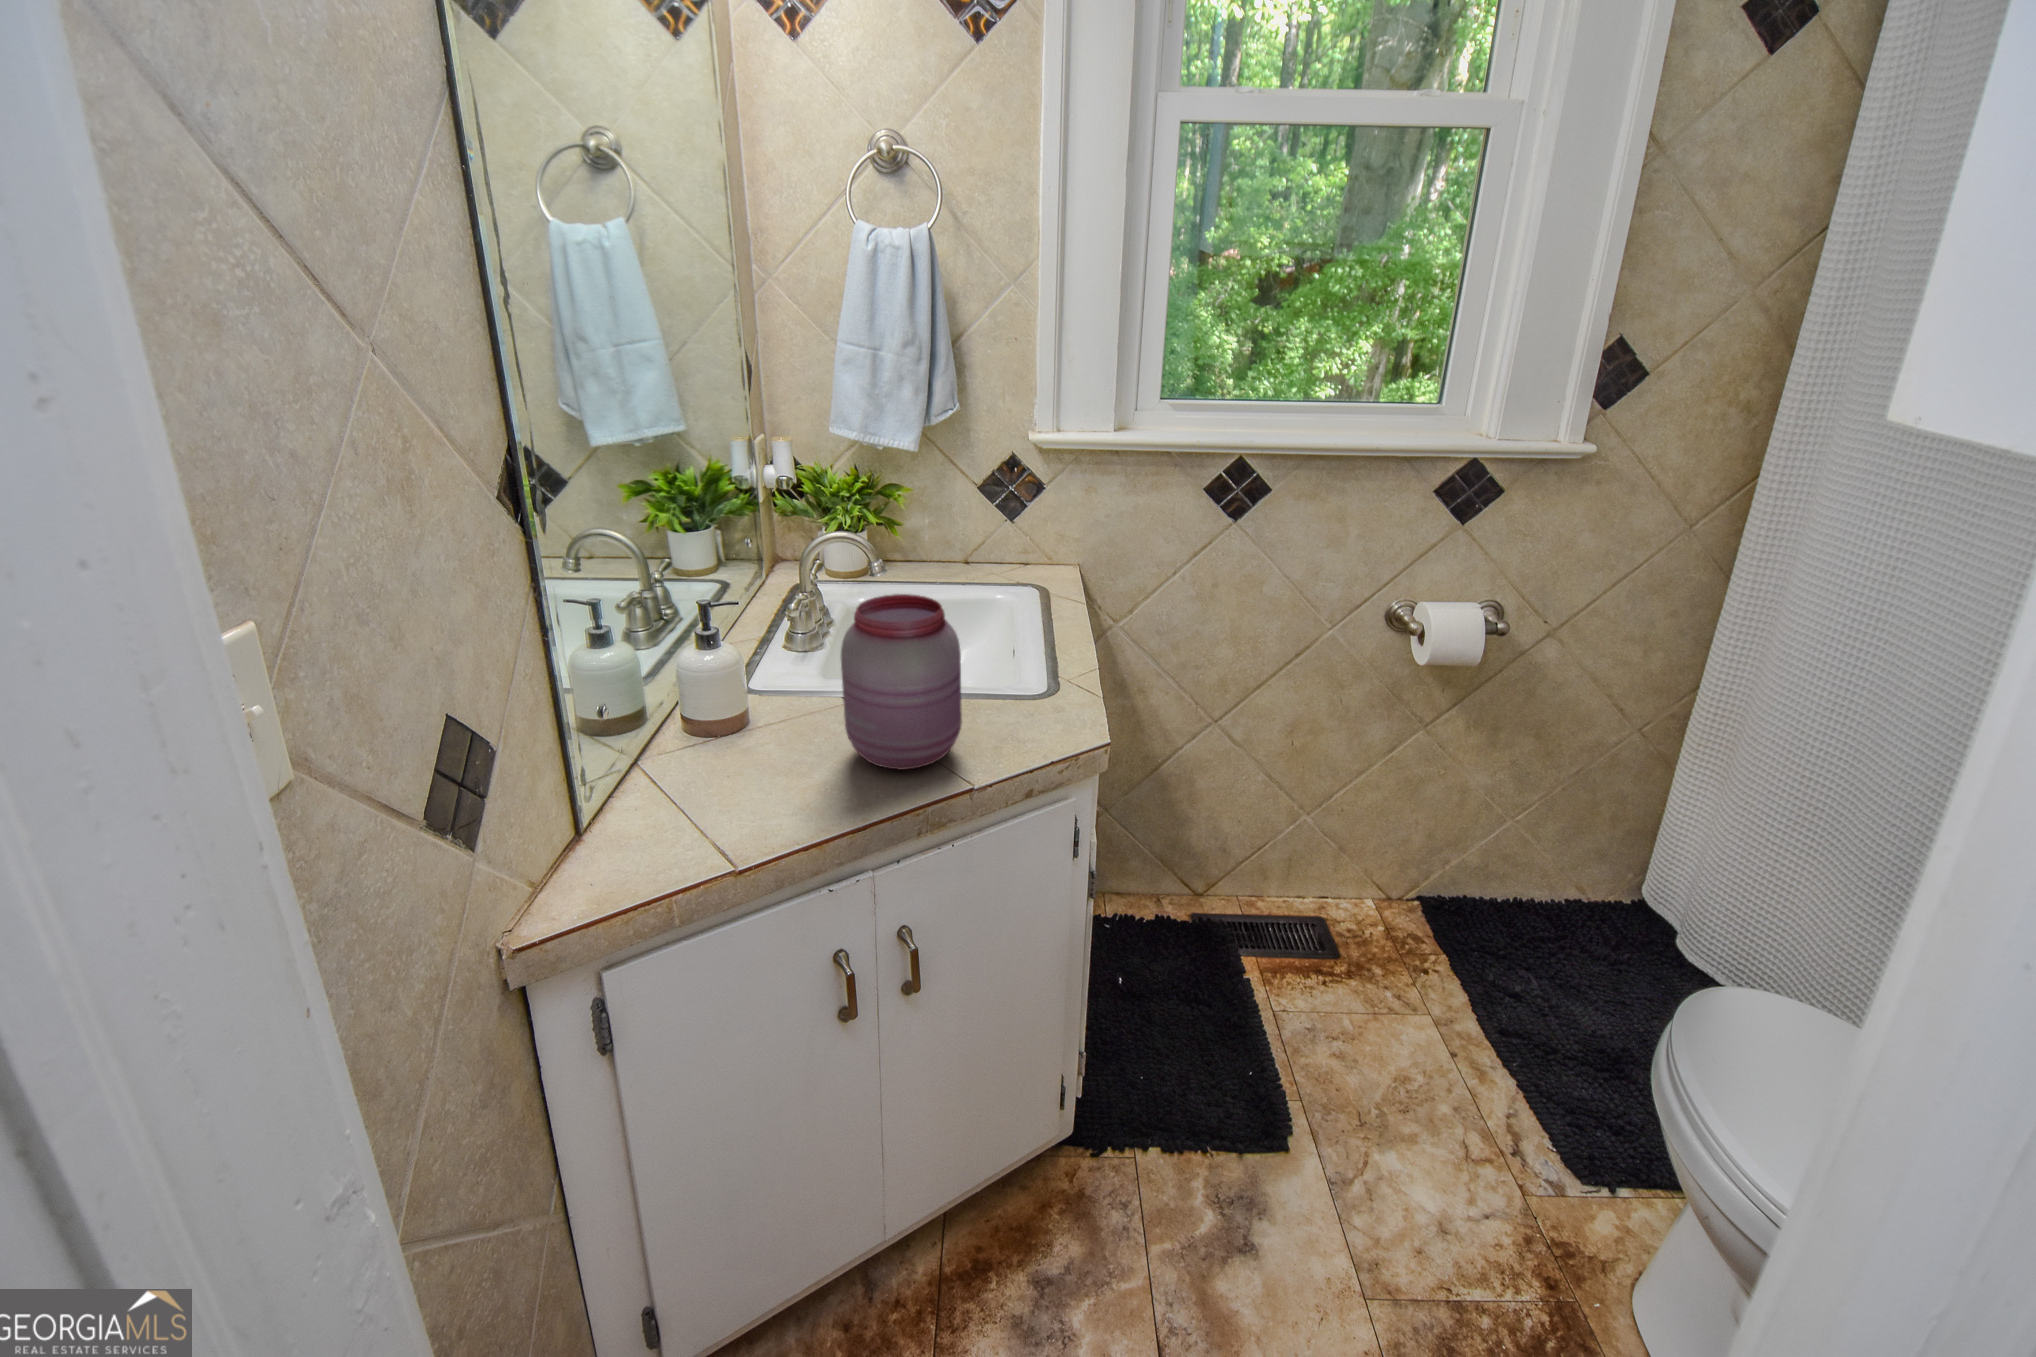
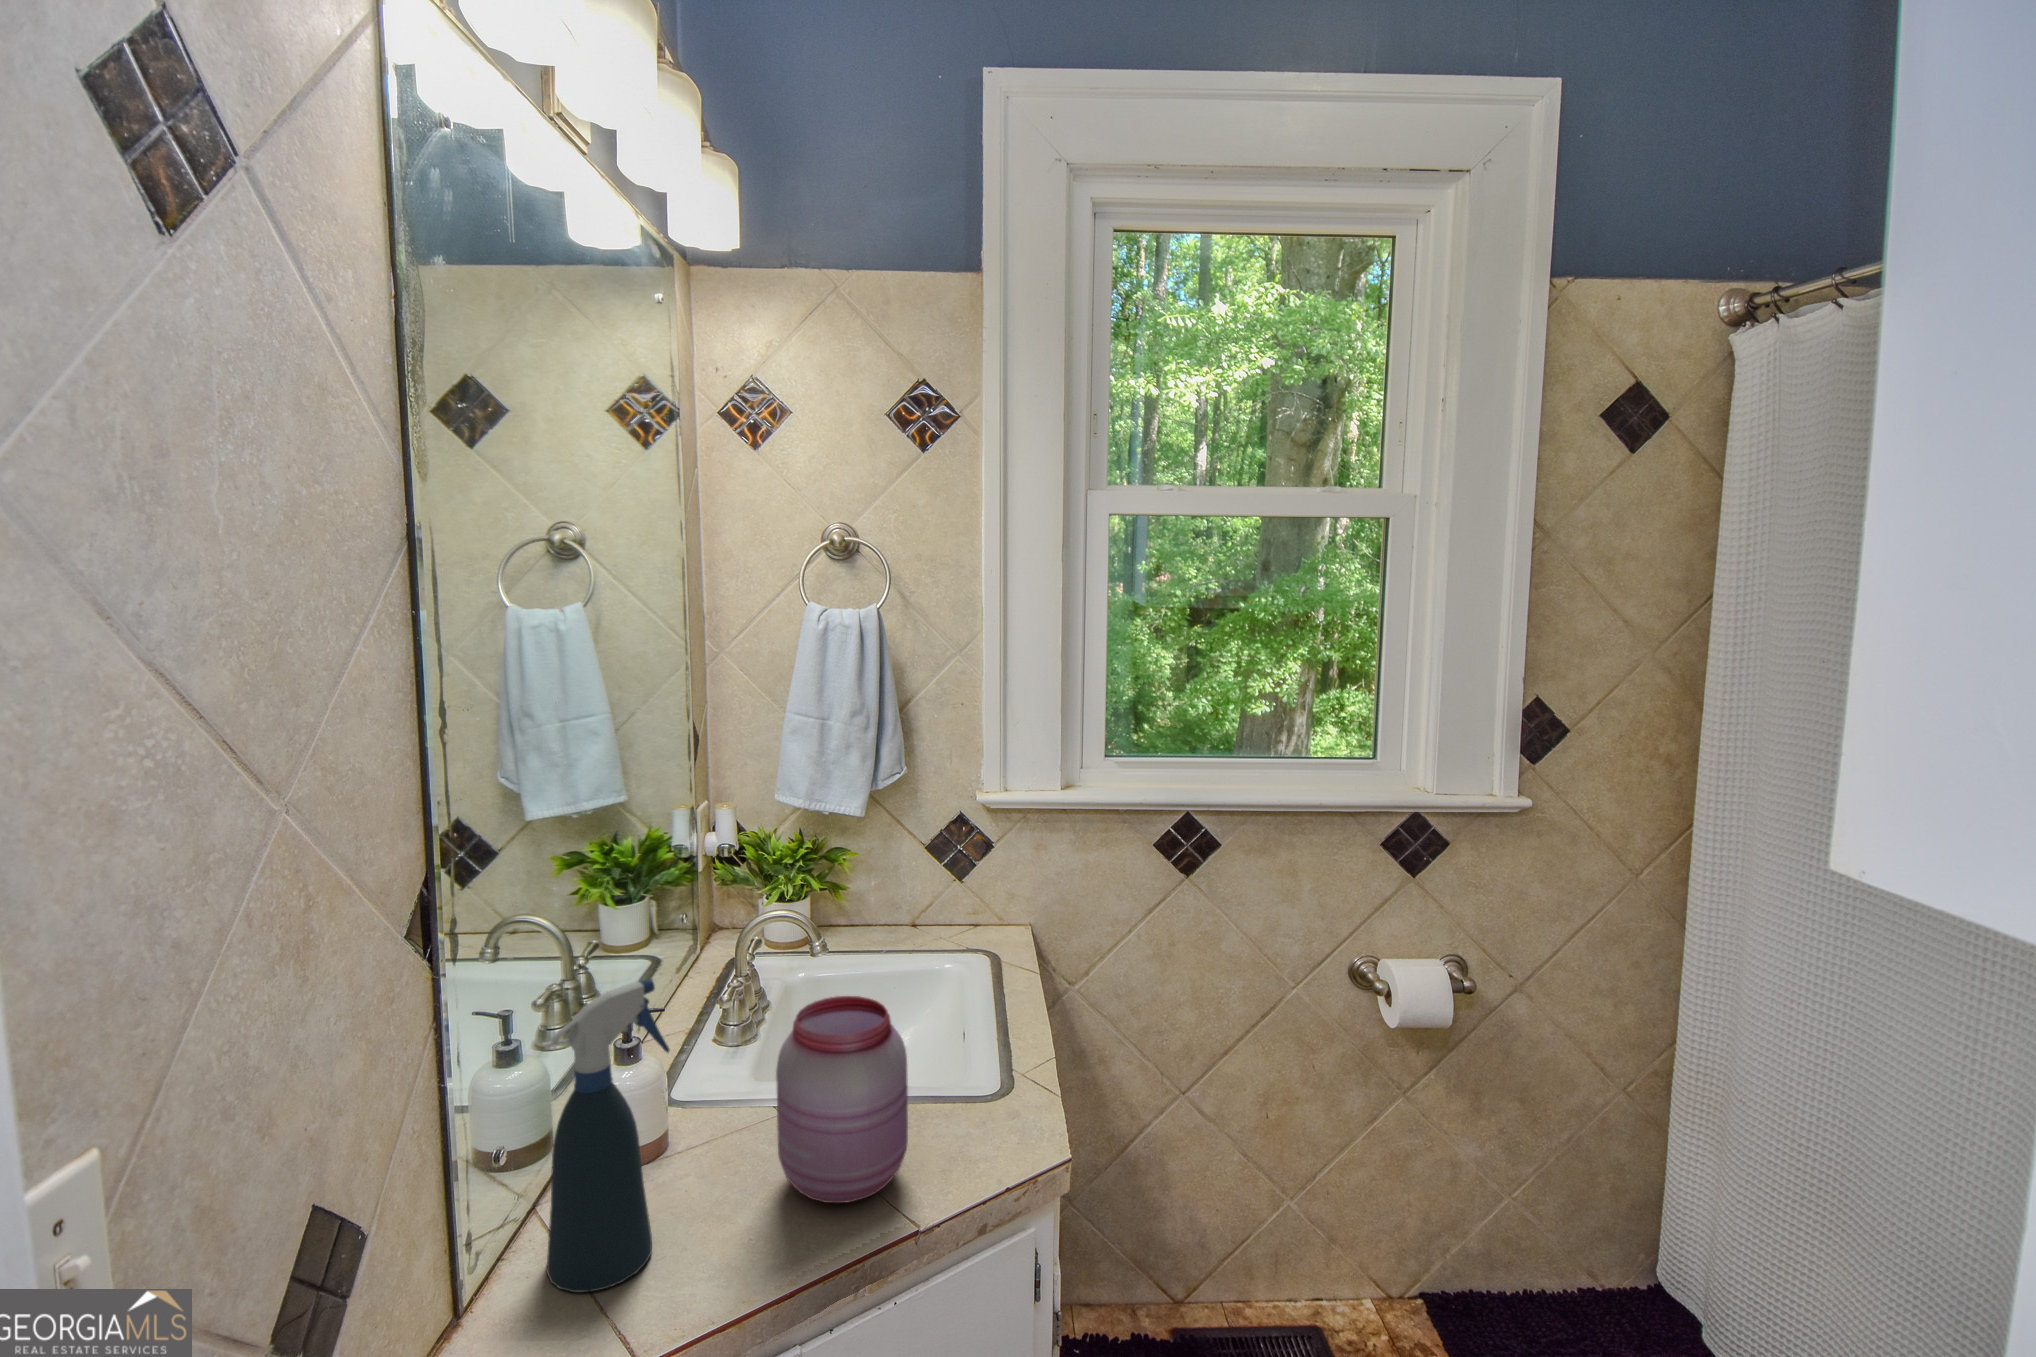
spray bottle: none [624,563,742,824] -> present [542,979,670,1292]

